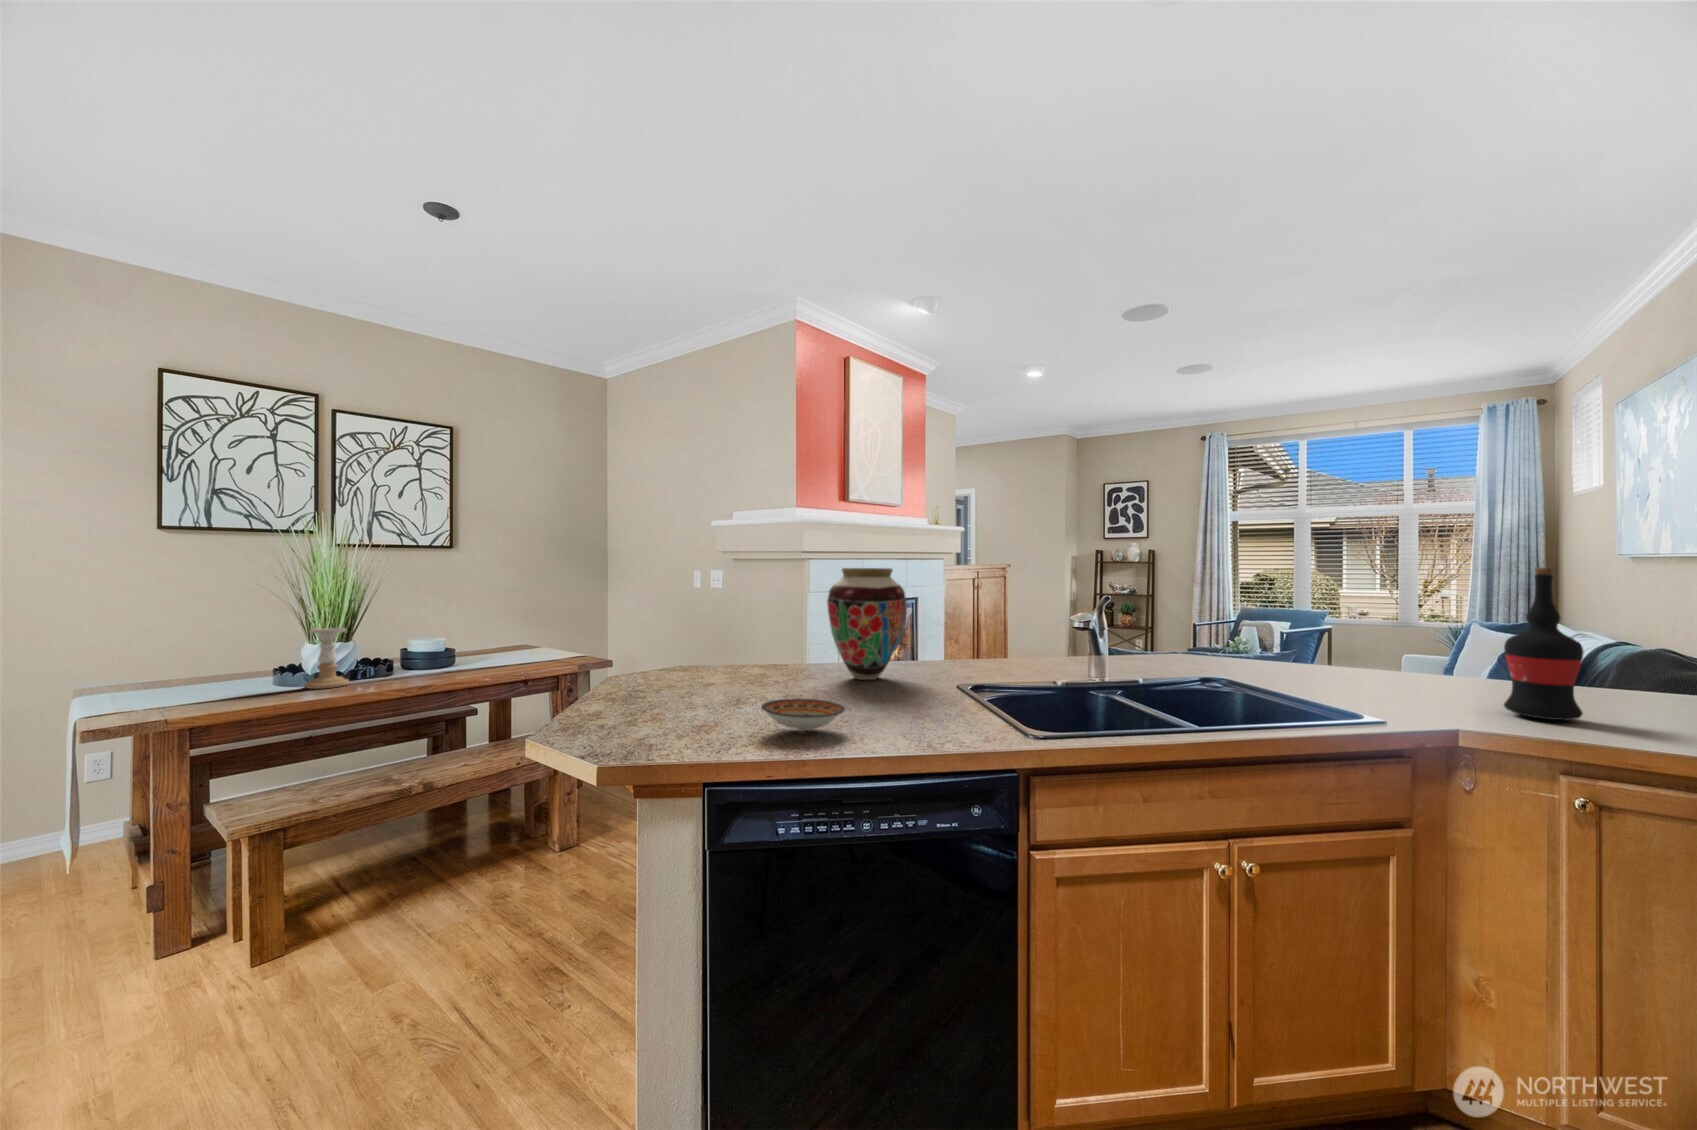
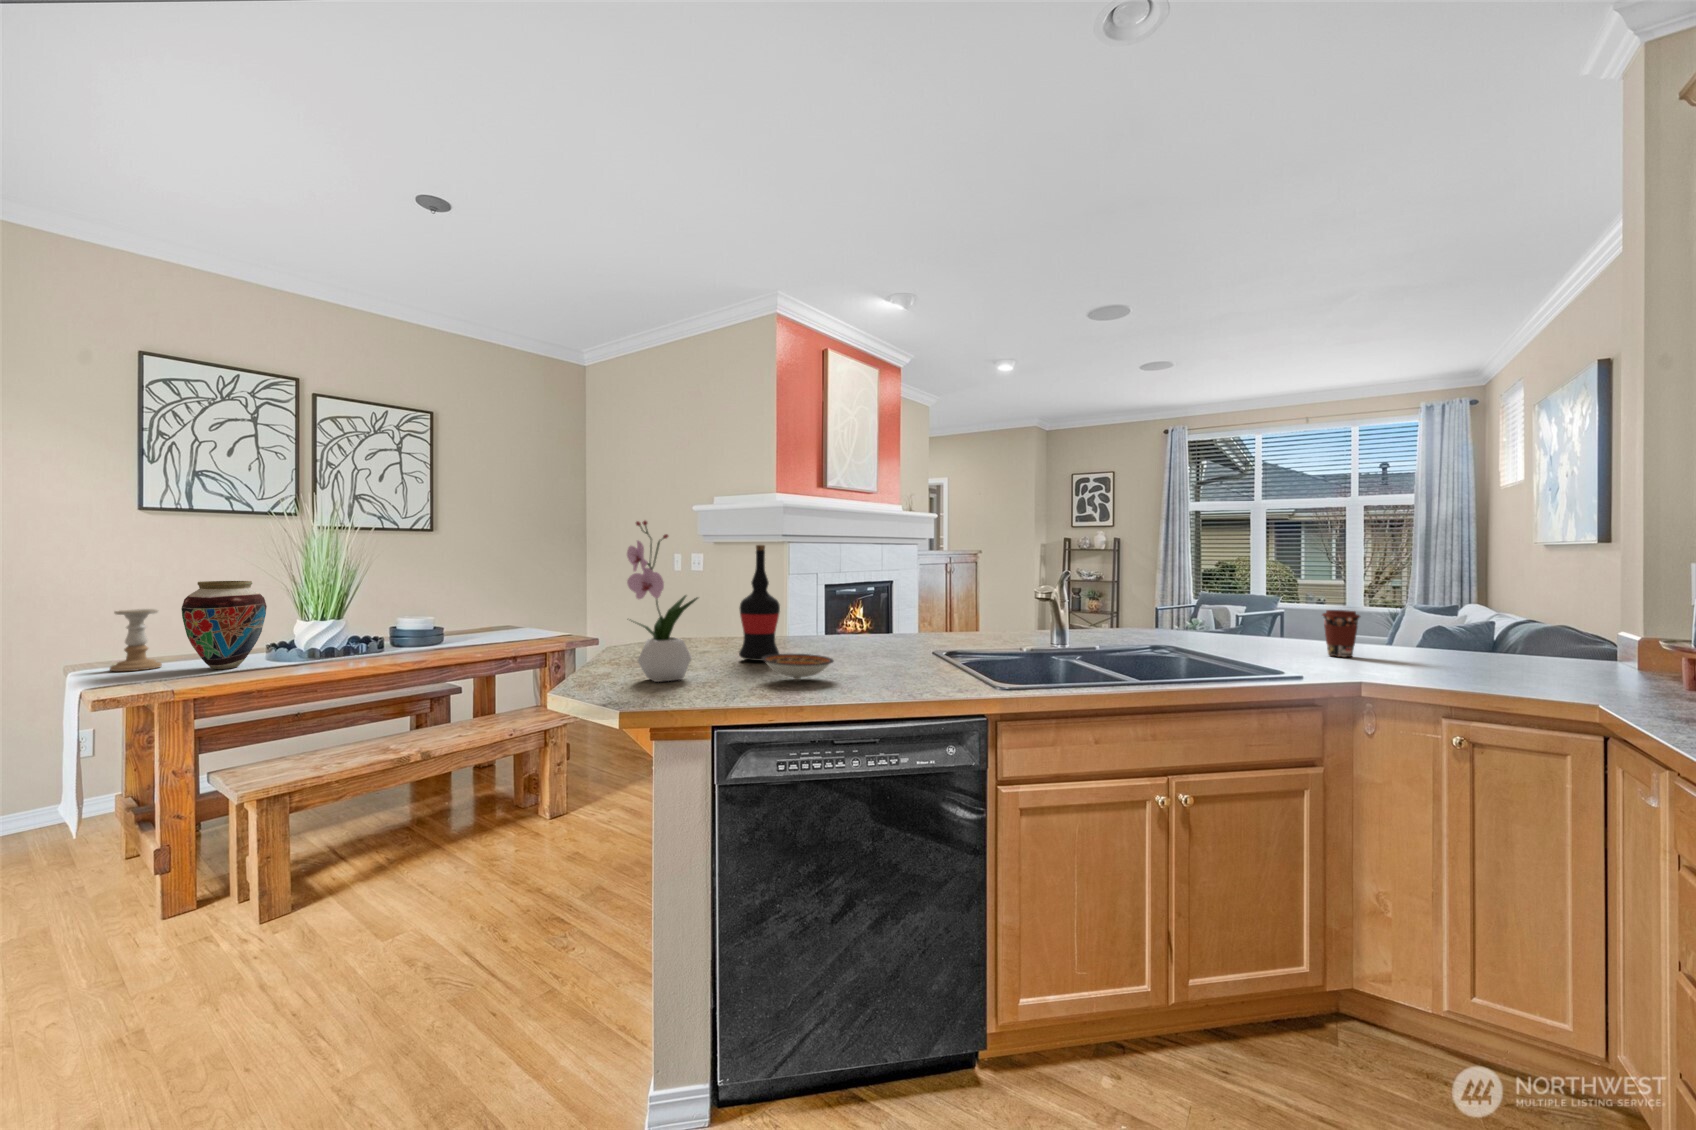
flower arrangement: none [608,546,691,733] -> present [627,521,698,682]
wine bottle: present [1504,567,1583,720] -> present [739,545,780,661]
vase: present [827,568,906,680] -> present [181,581,267,669]
candle holder: present [305,628,349,689] -> present [110,609,162,671]
coffee cup: none [1417,644,1467,701] -> present [1323,610,1360,657]

